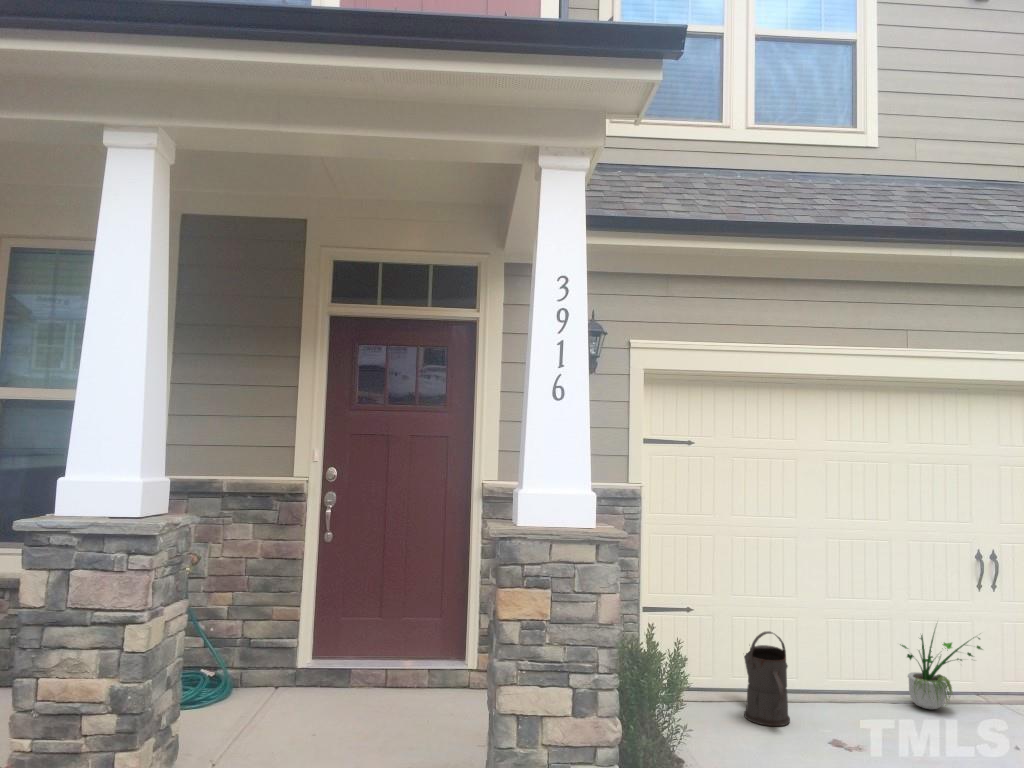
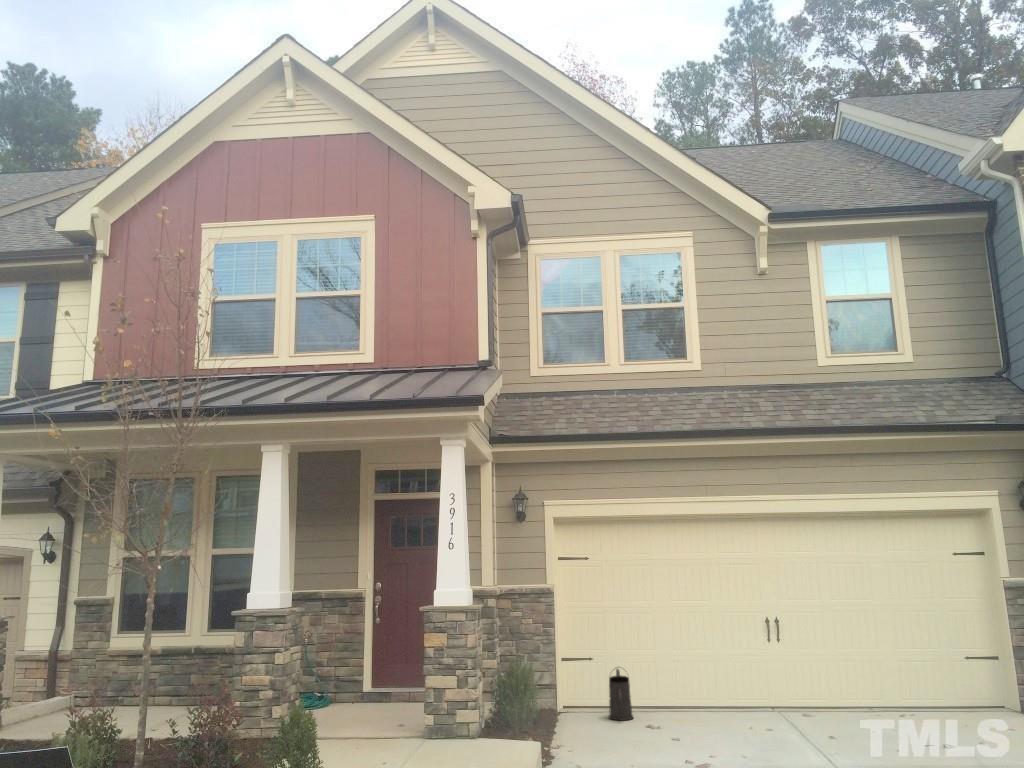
potted plant: present [900,631,982,709] -> none [706,652,763,714]

